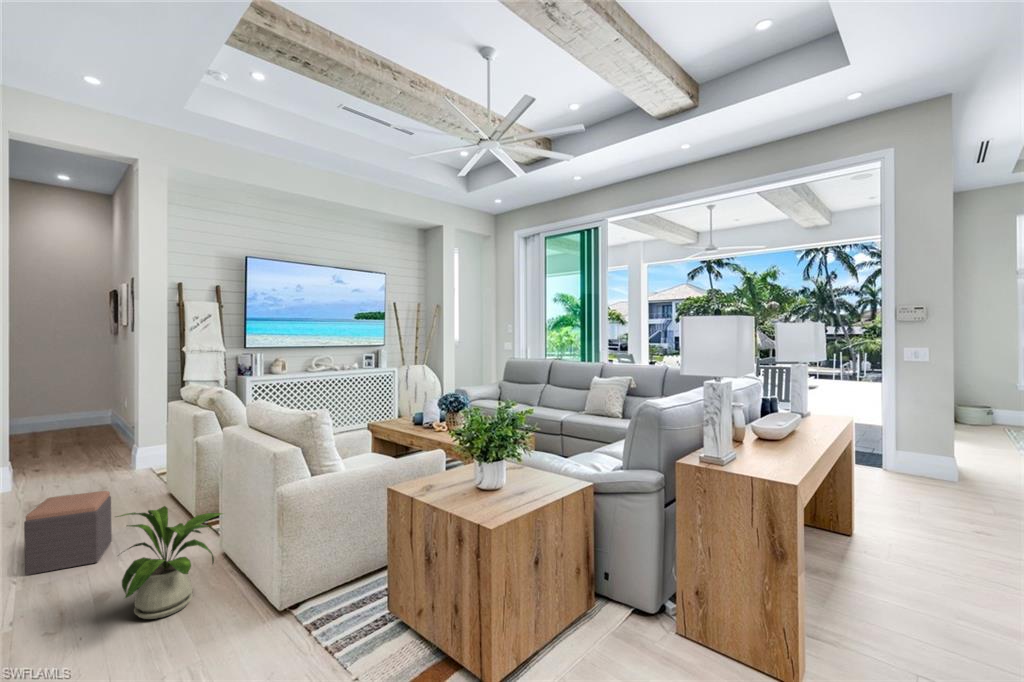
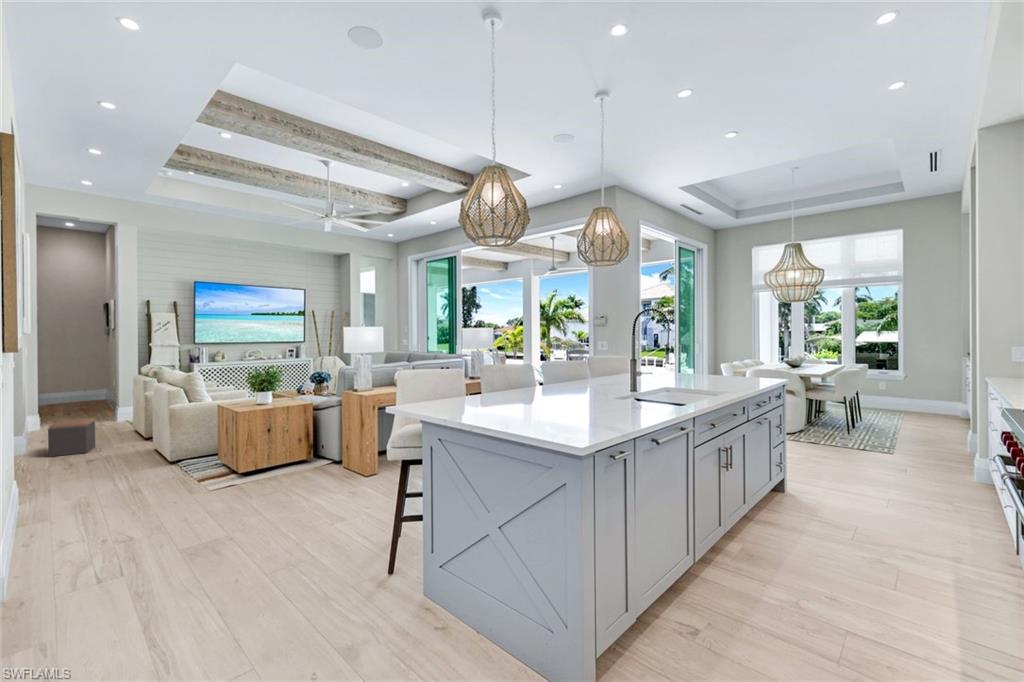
house plant: present [117,506,223,619] -> none [91,416,152,467]

